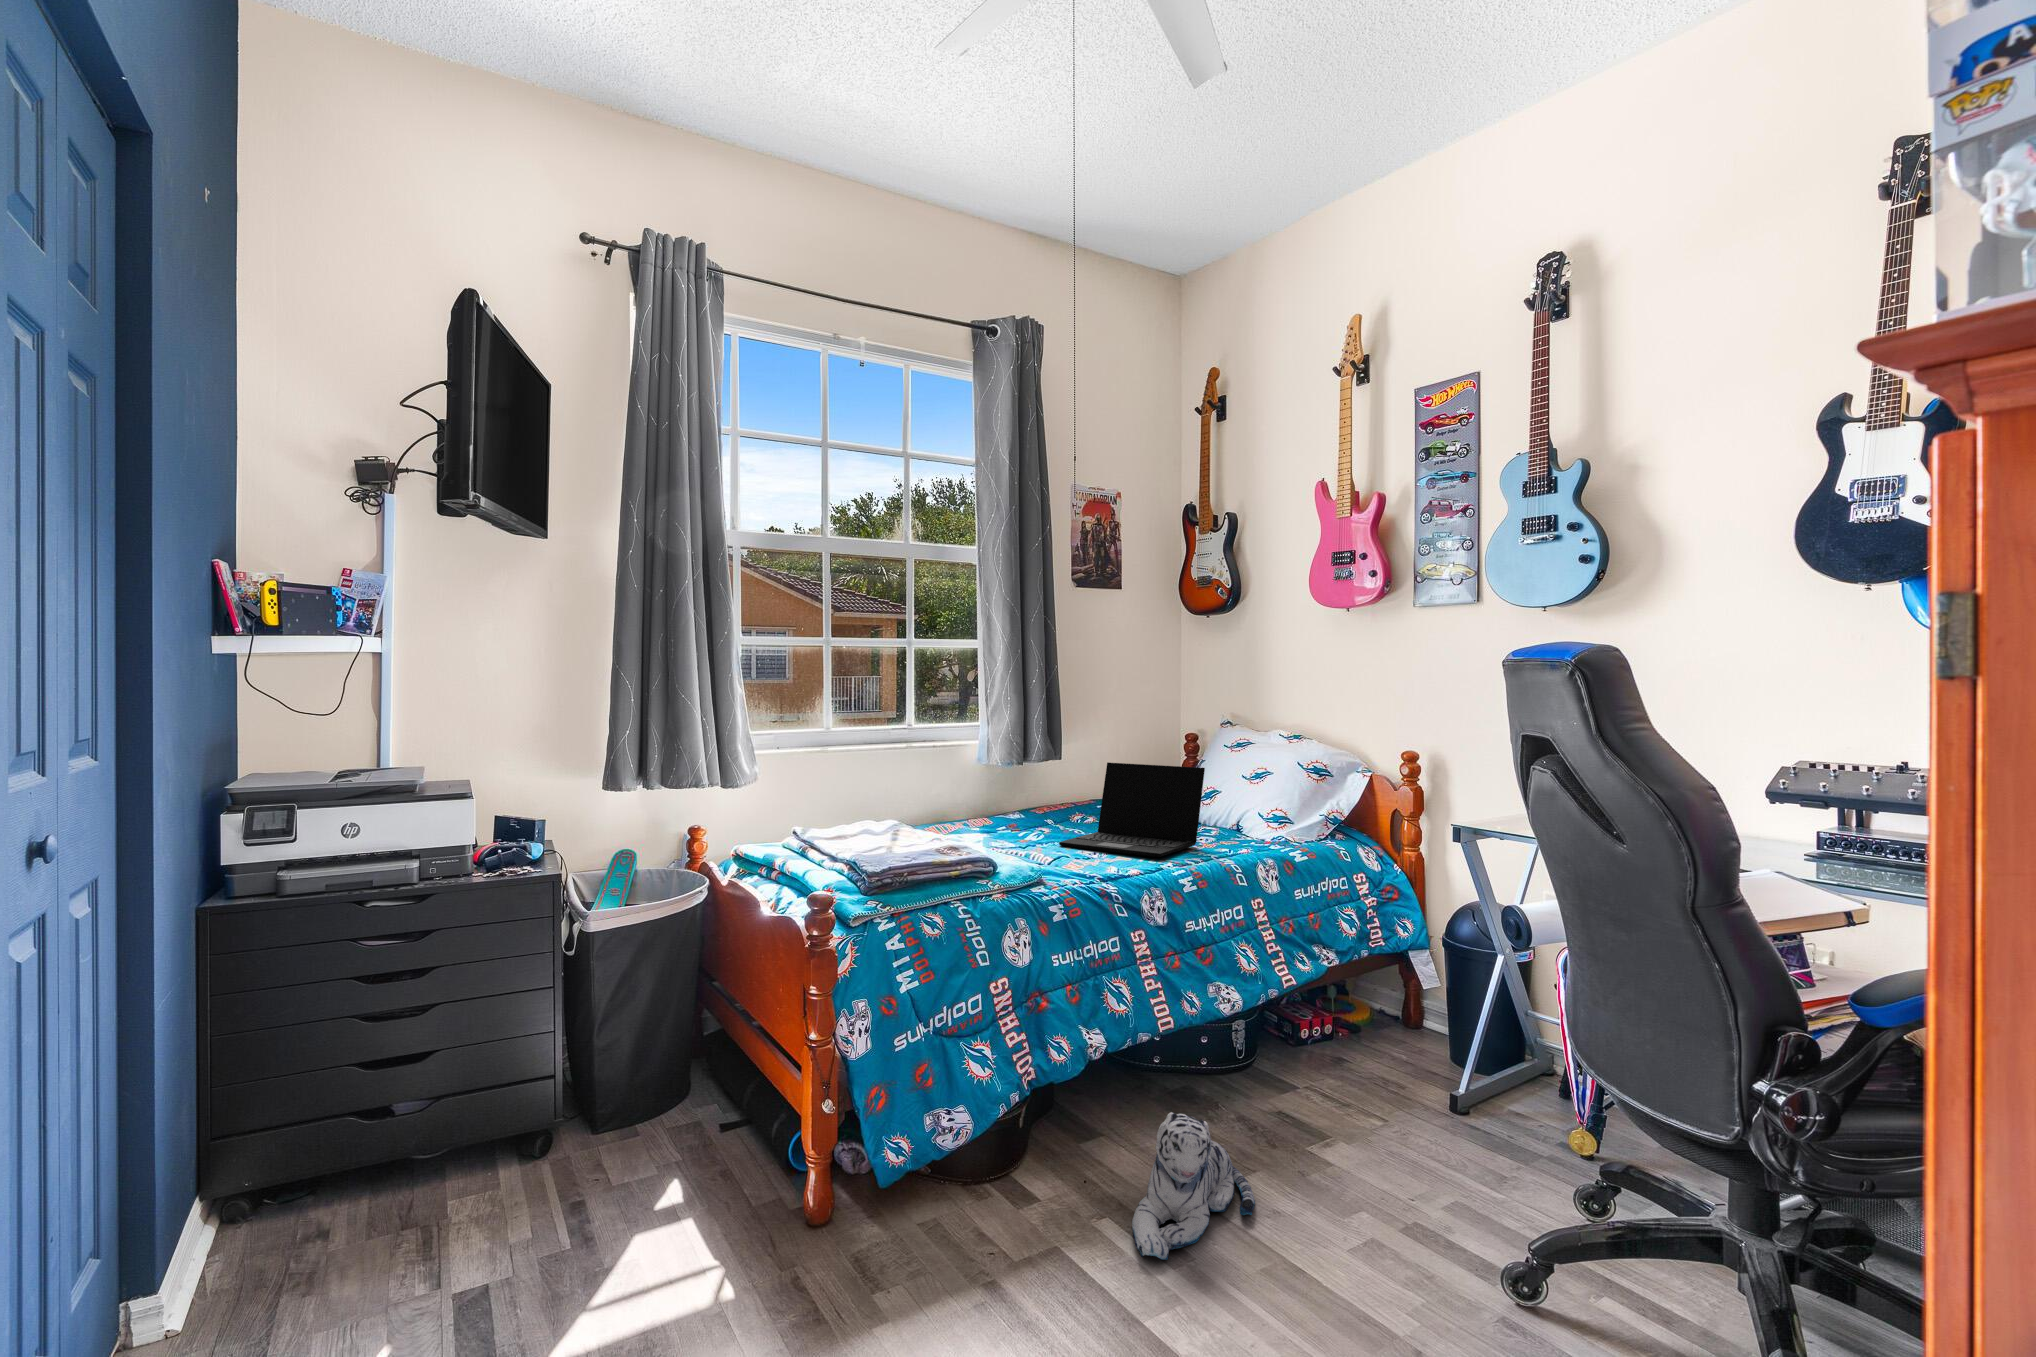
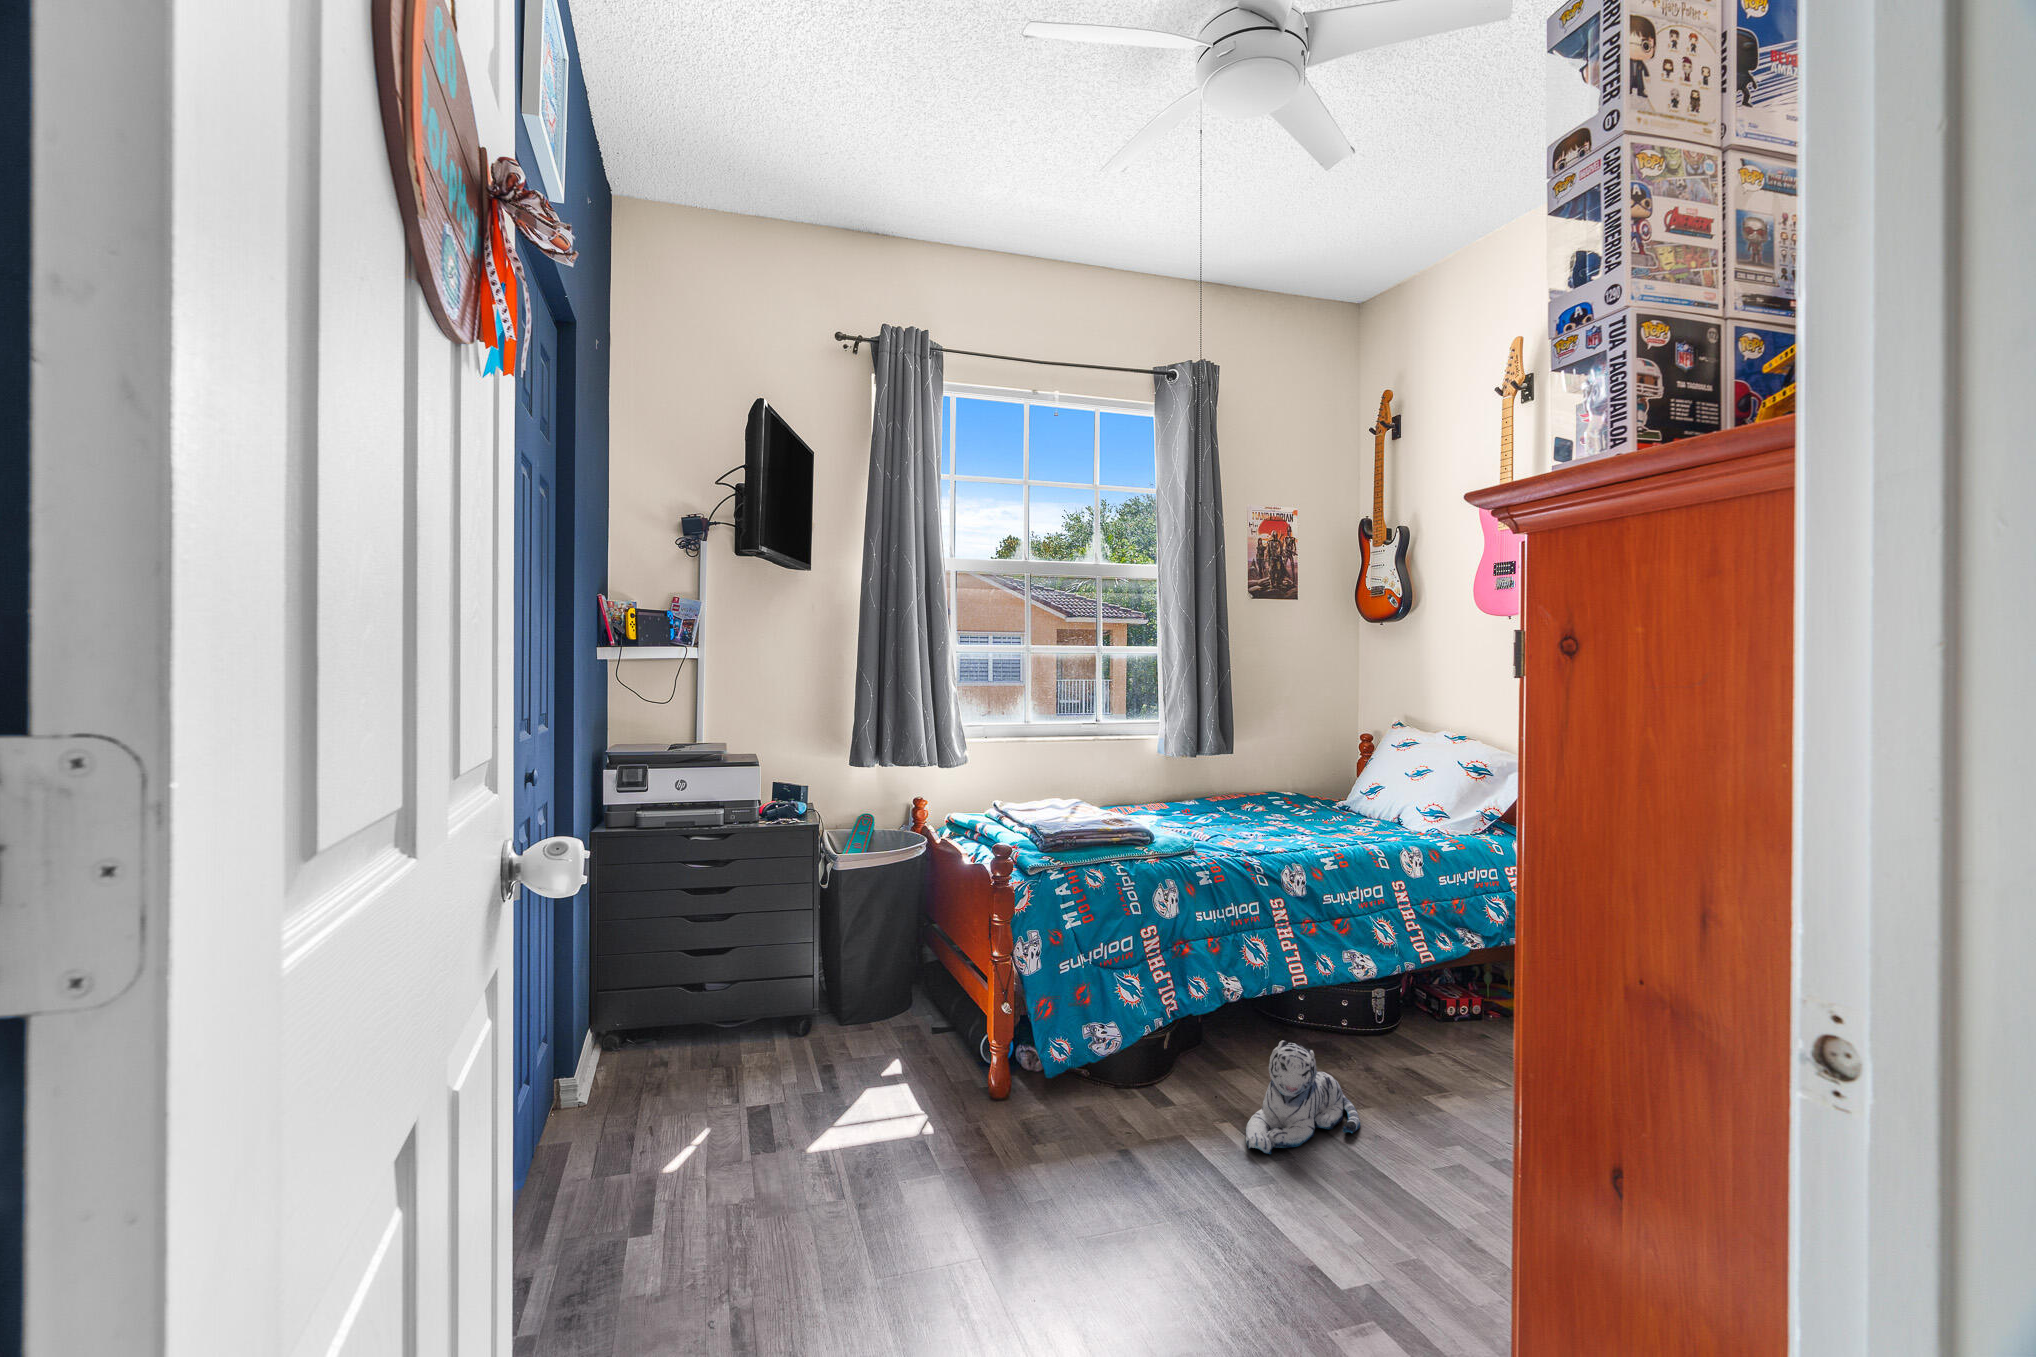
laptop: present [1059,762,1205,857] -> none [1222,756,1357,839]

